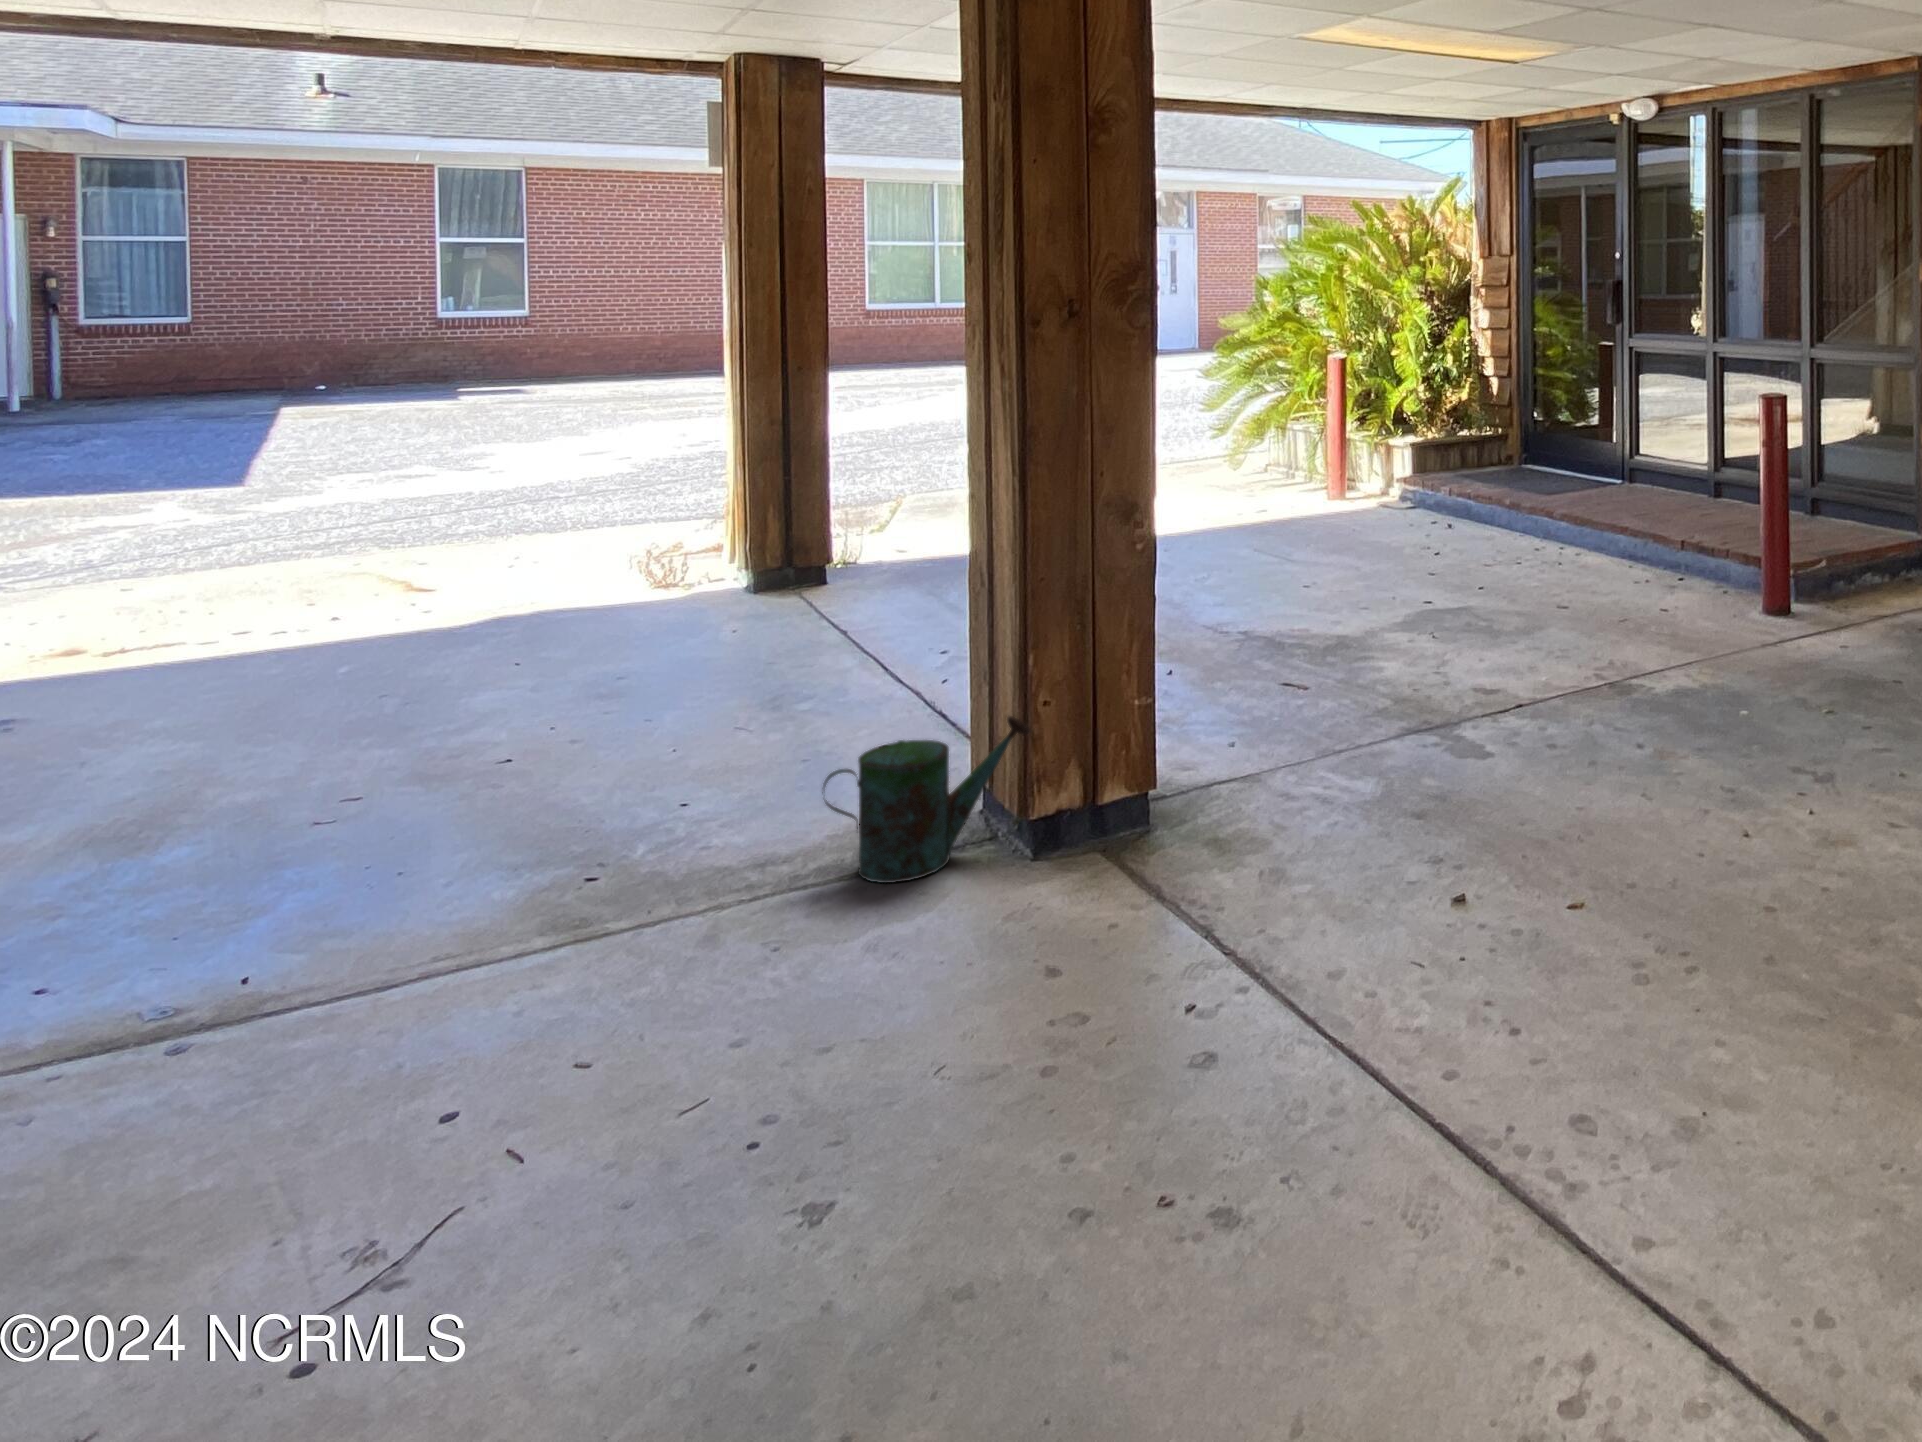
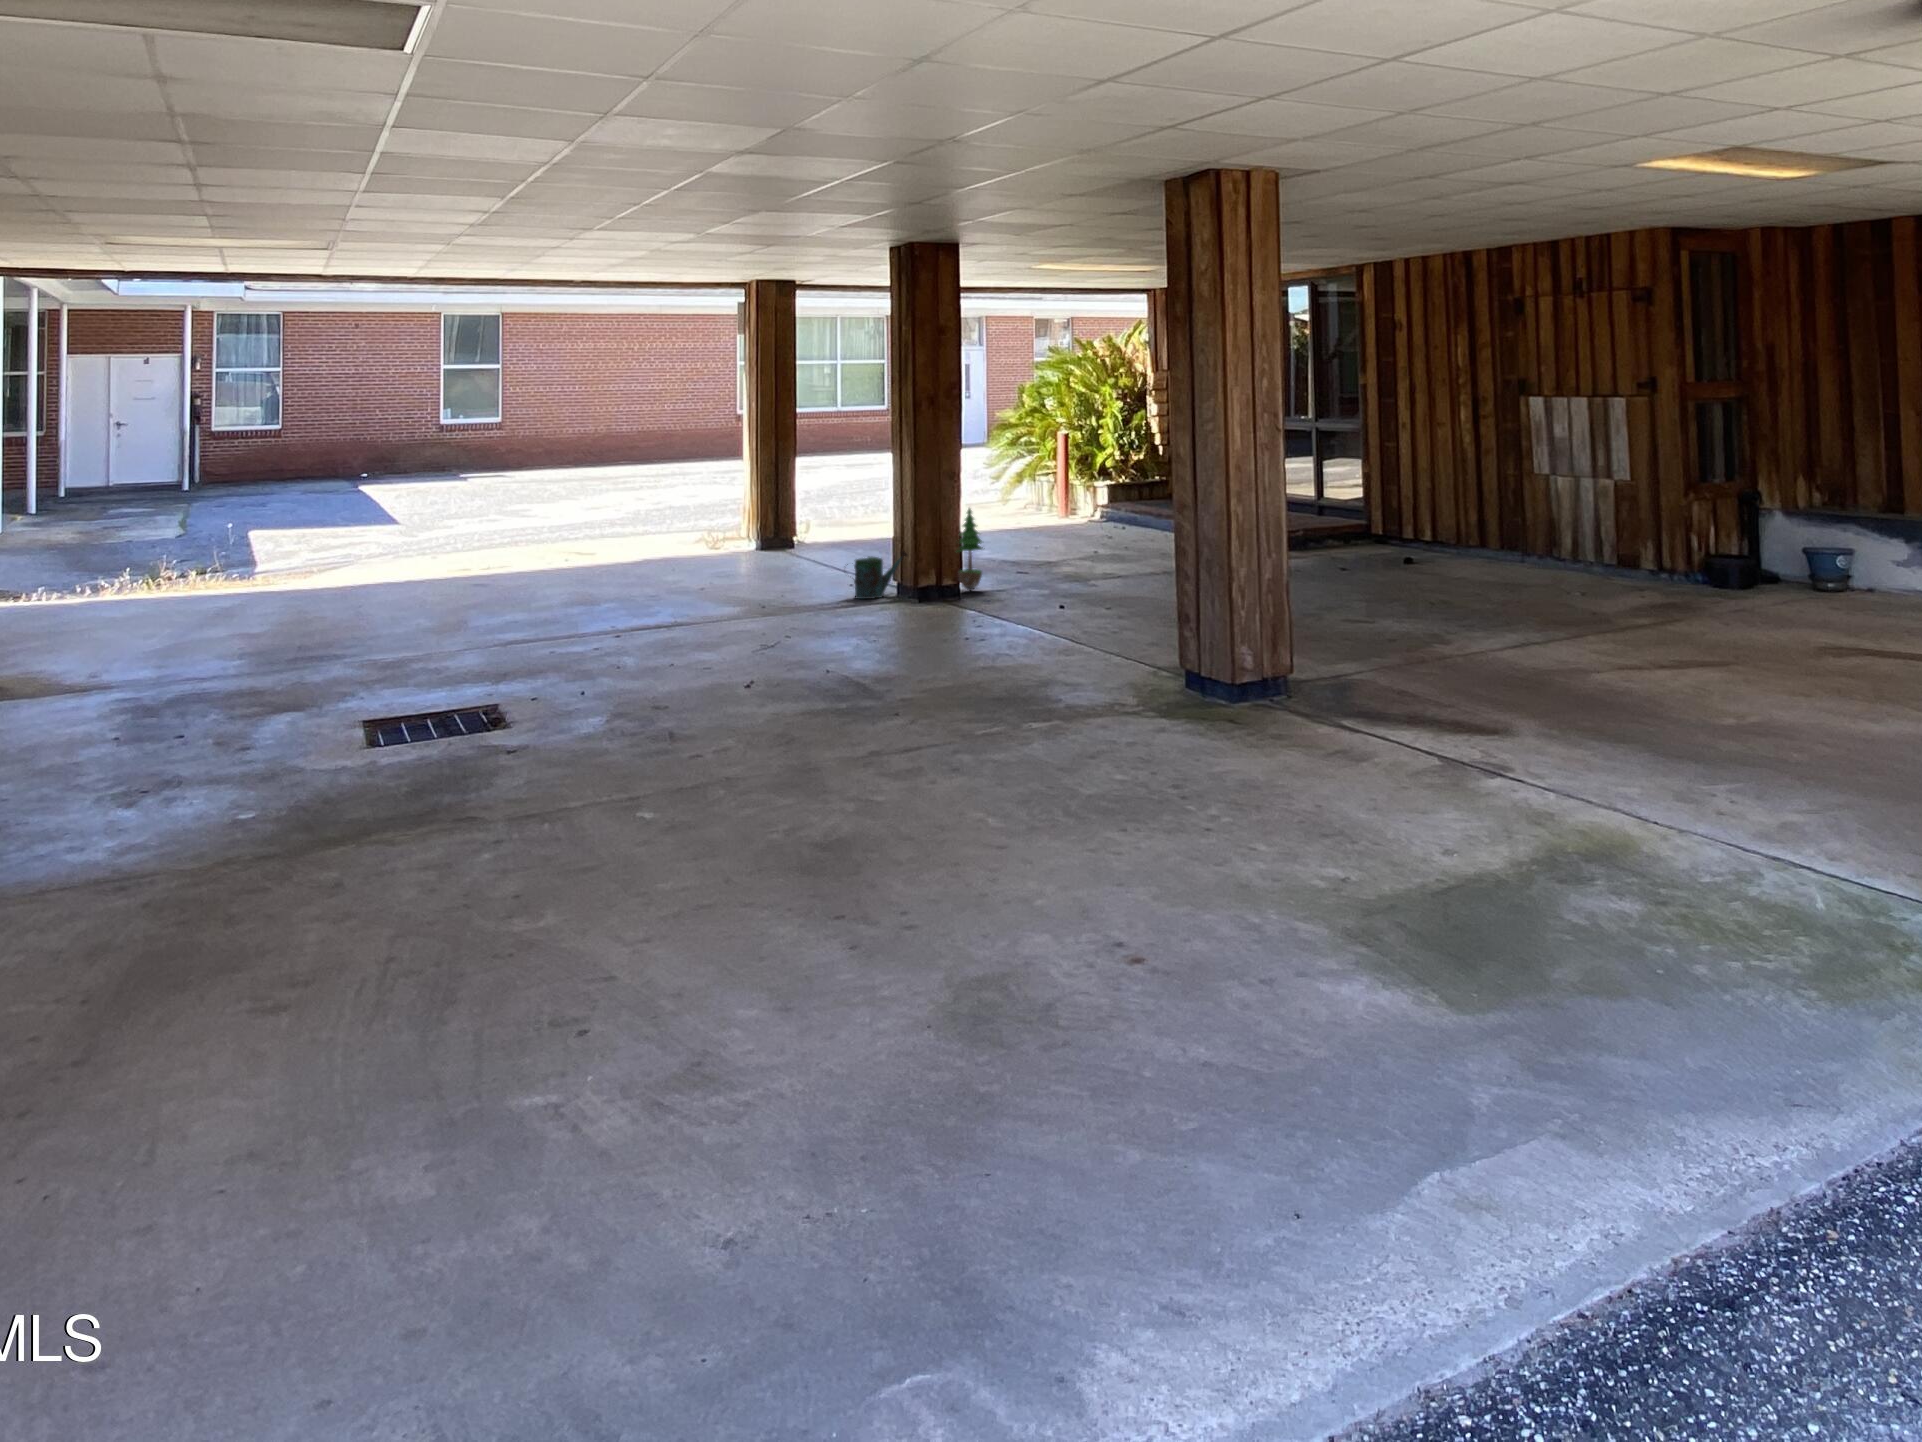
potted tree: none [1168,582,1255,820] -> present [957,508,983,591]

